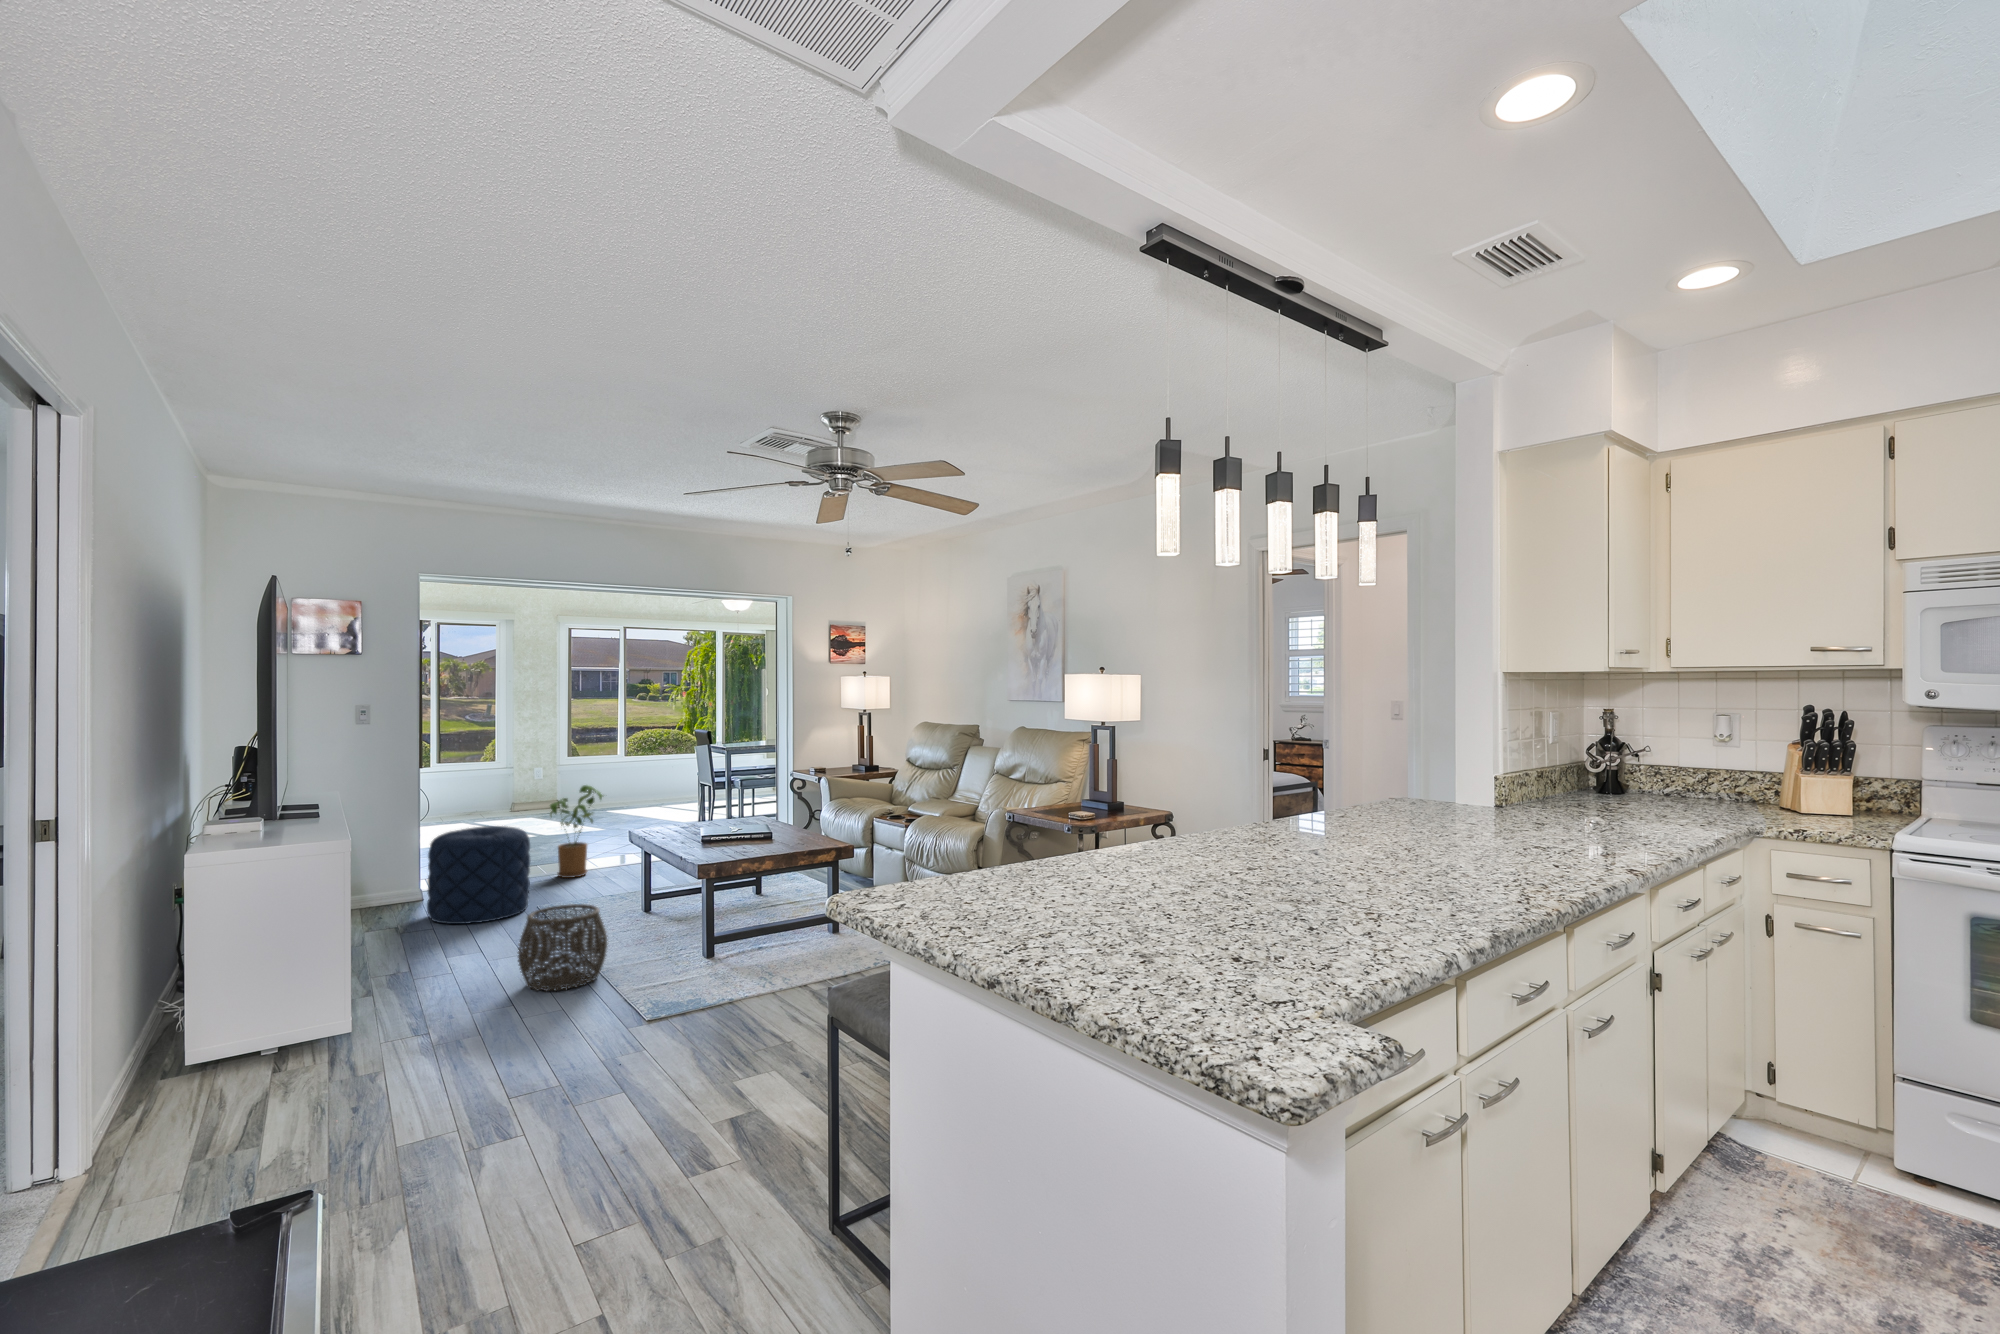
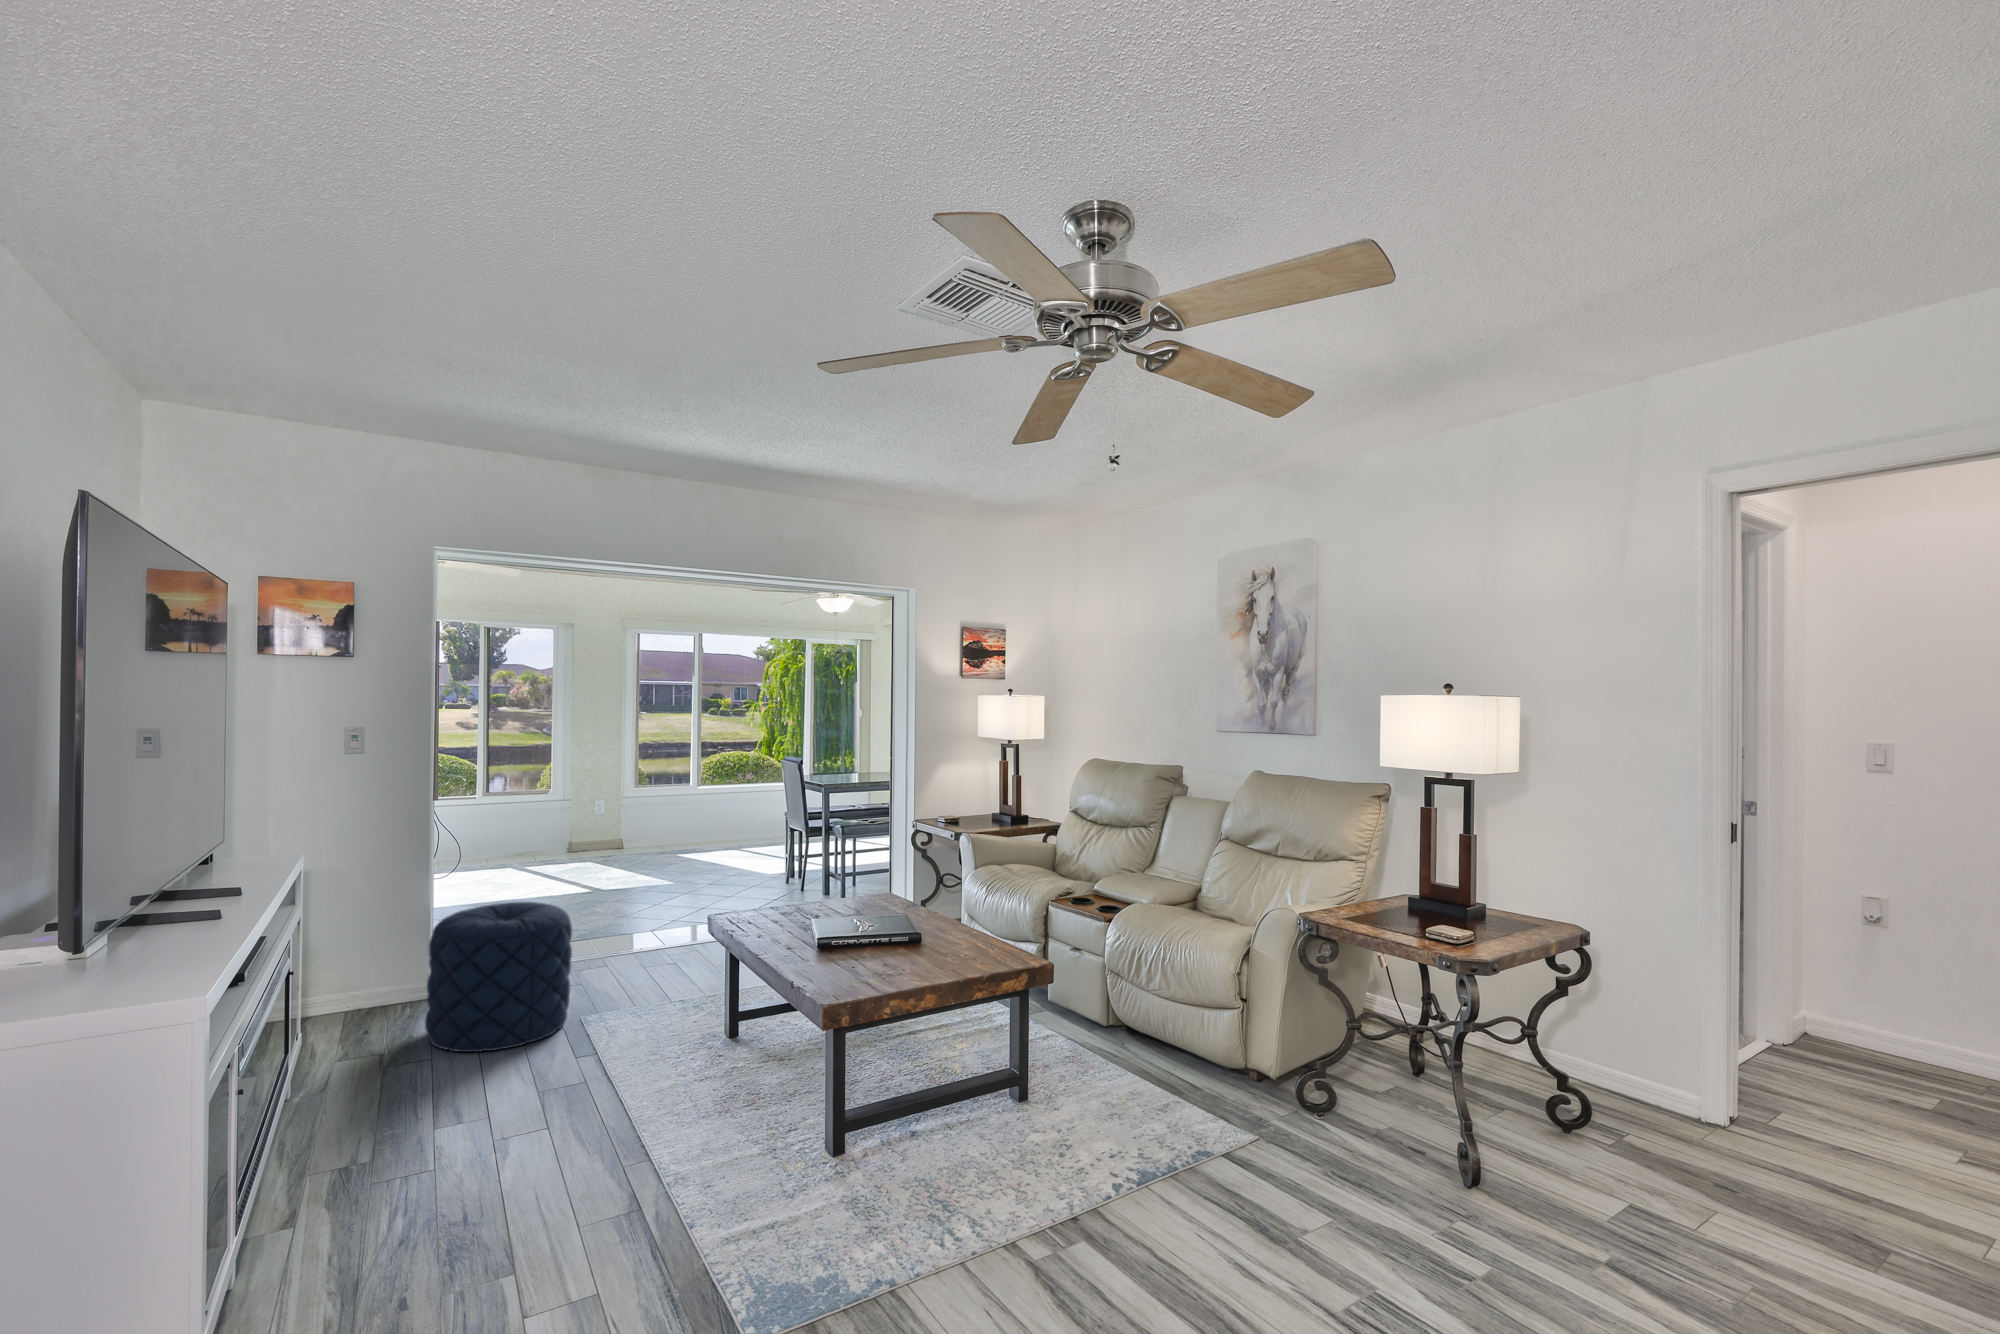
house plant: present [550,785,603,878] -> none [603,837,677,964]
woven basket: present [518,904,607,992] -> none [534,1066,682,1232]

